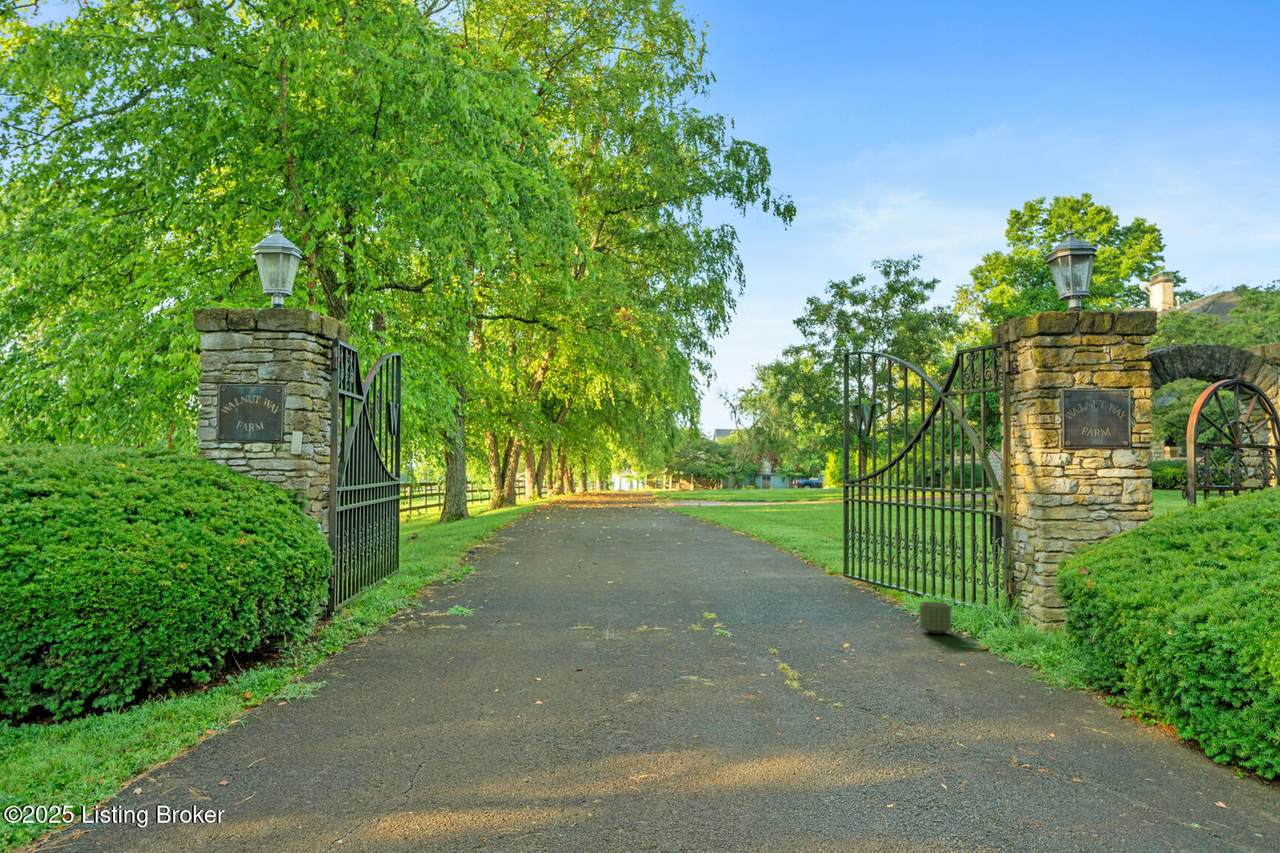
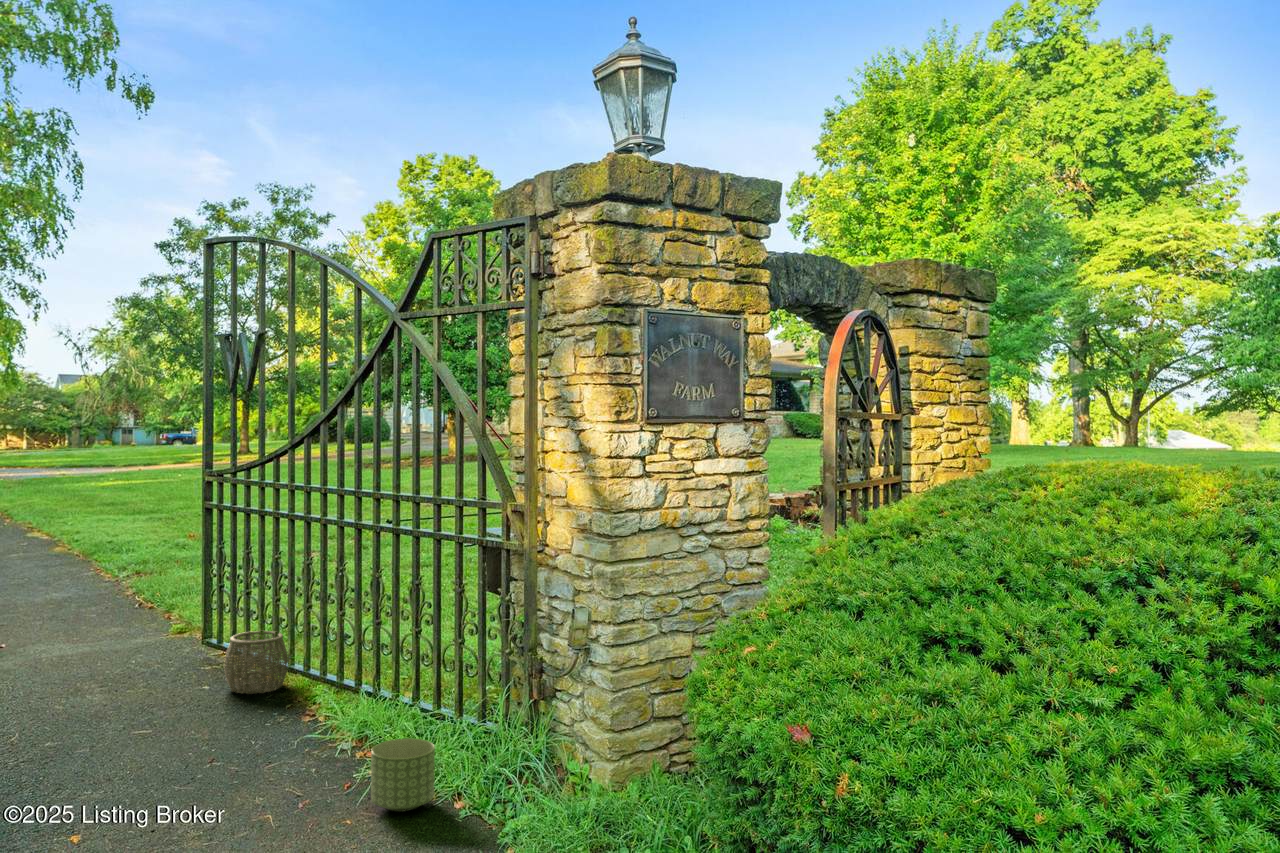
woven basket: none [855,563,888,593] -> present [224,631,289,694]

